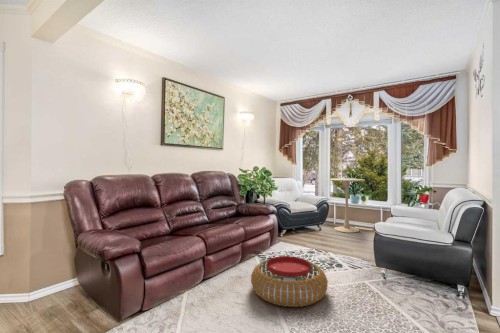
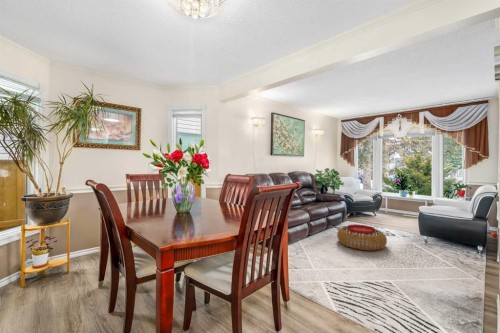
pedestal table: present [330,178,365,233] -> none [383,177,412,218]

